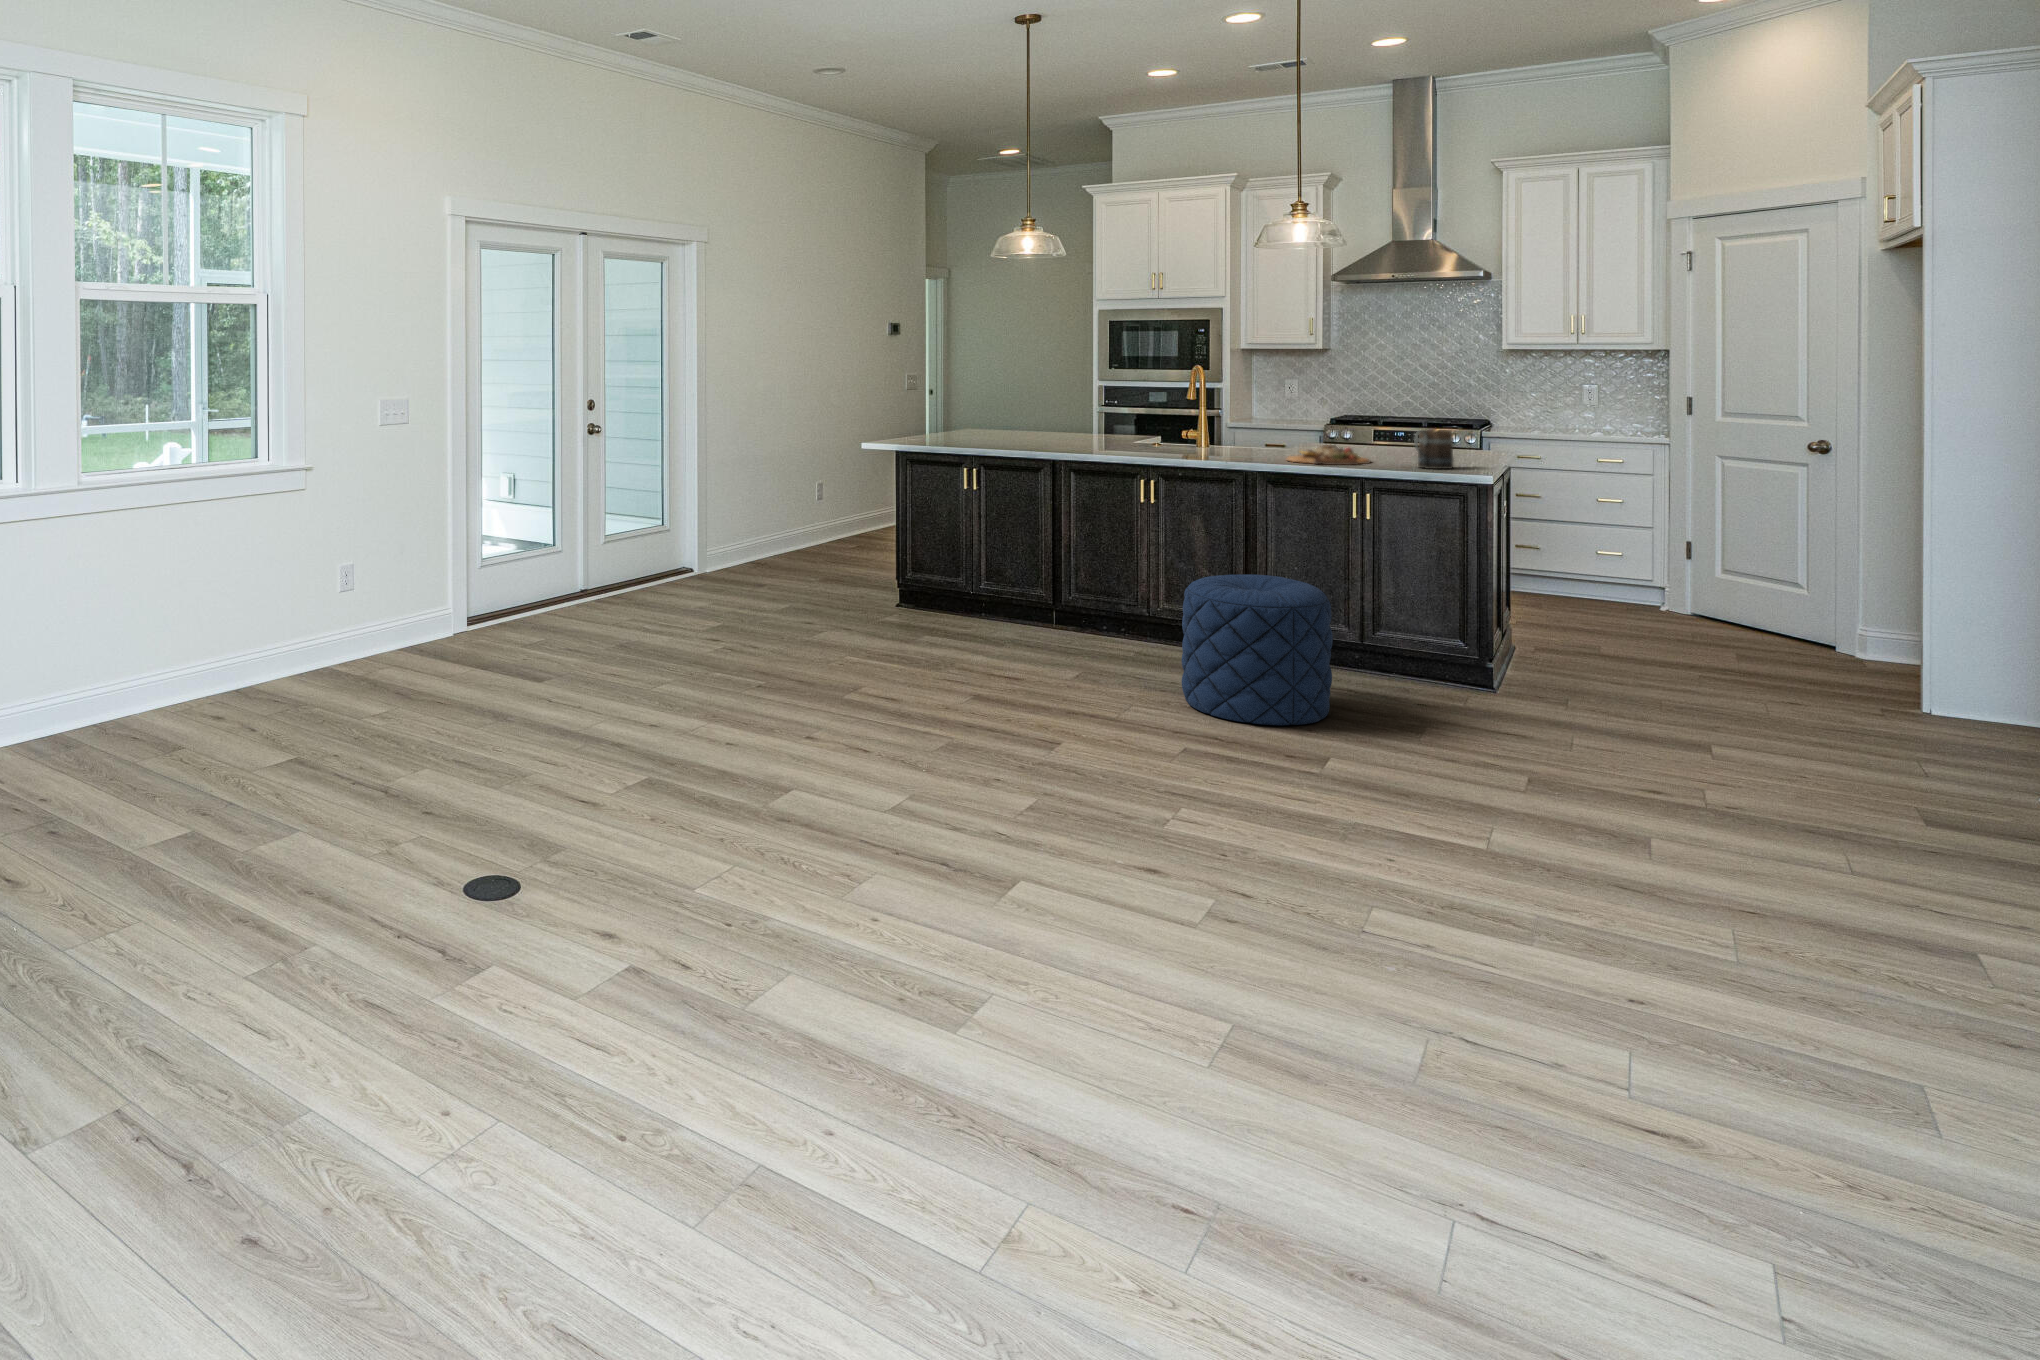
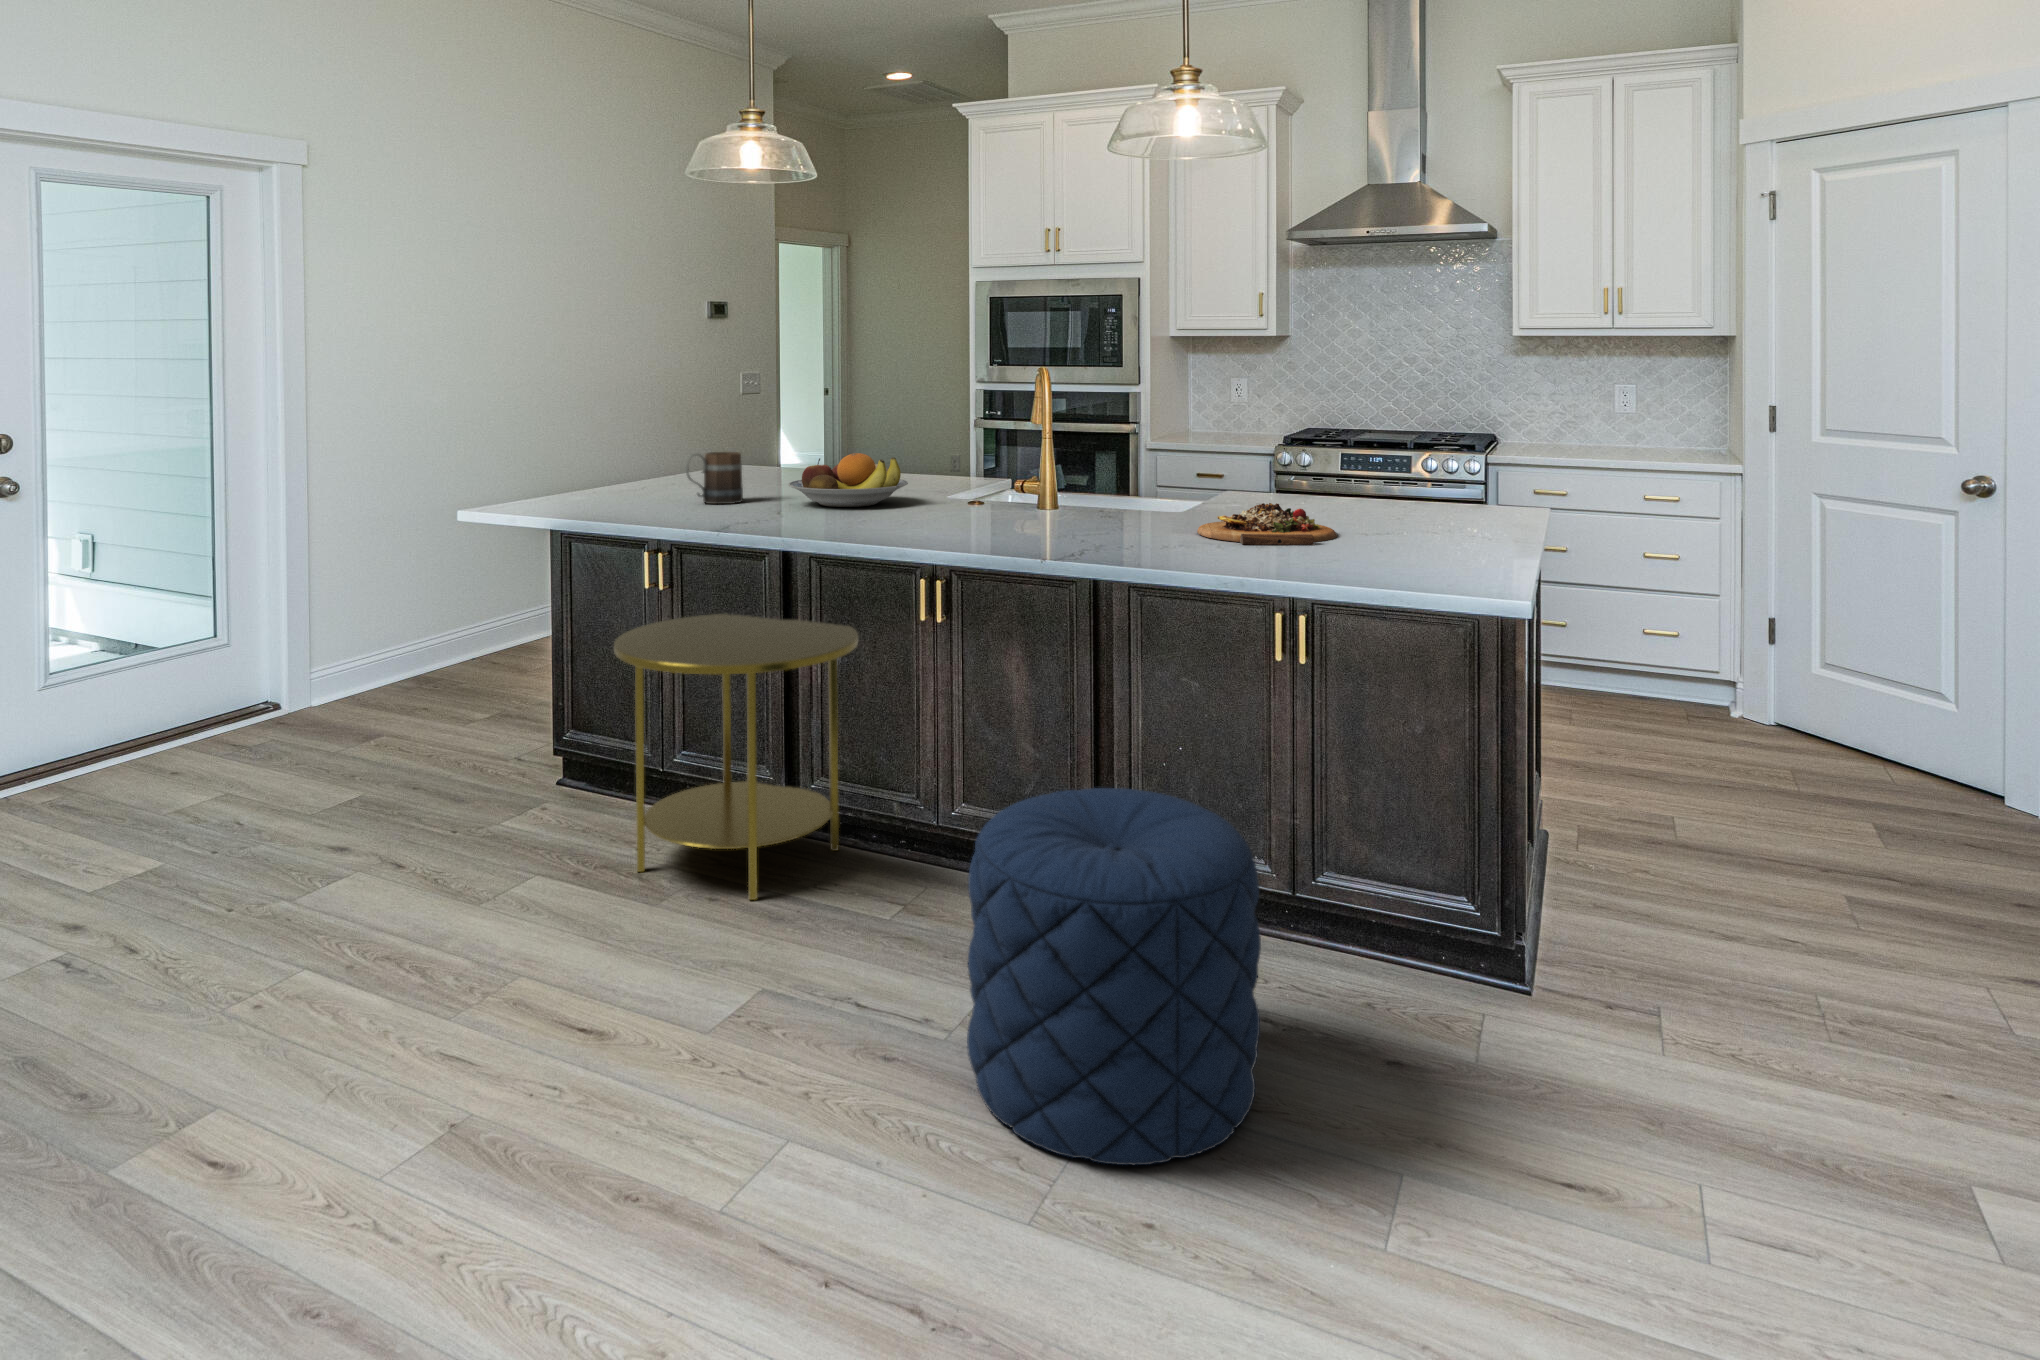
fruit bowl: none [1019,418,1093,449] -> present [788,453,908,507]
mug: present [1414,430,1453,469] -> present [685,452,743,504]
side table: none [946,506,1083,649] -> present [614,614,858,900]

